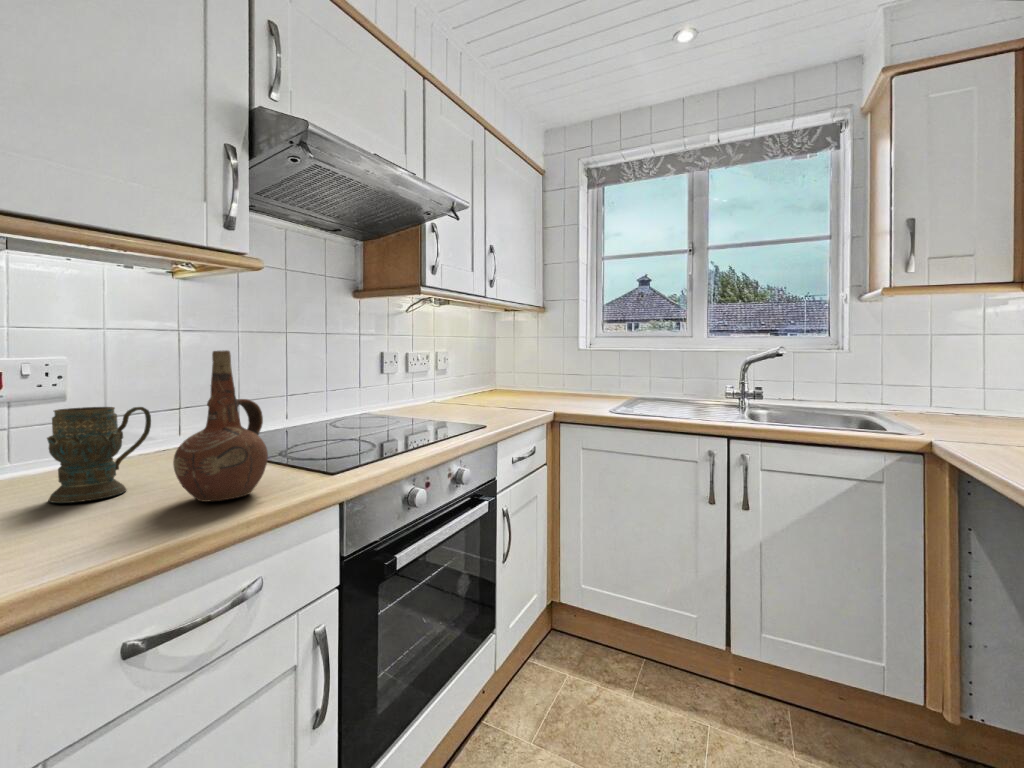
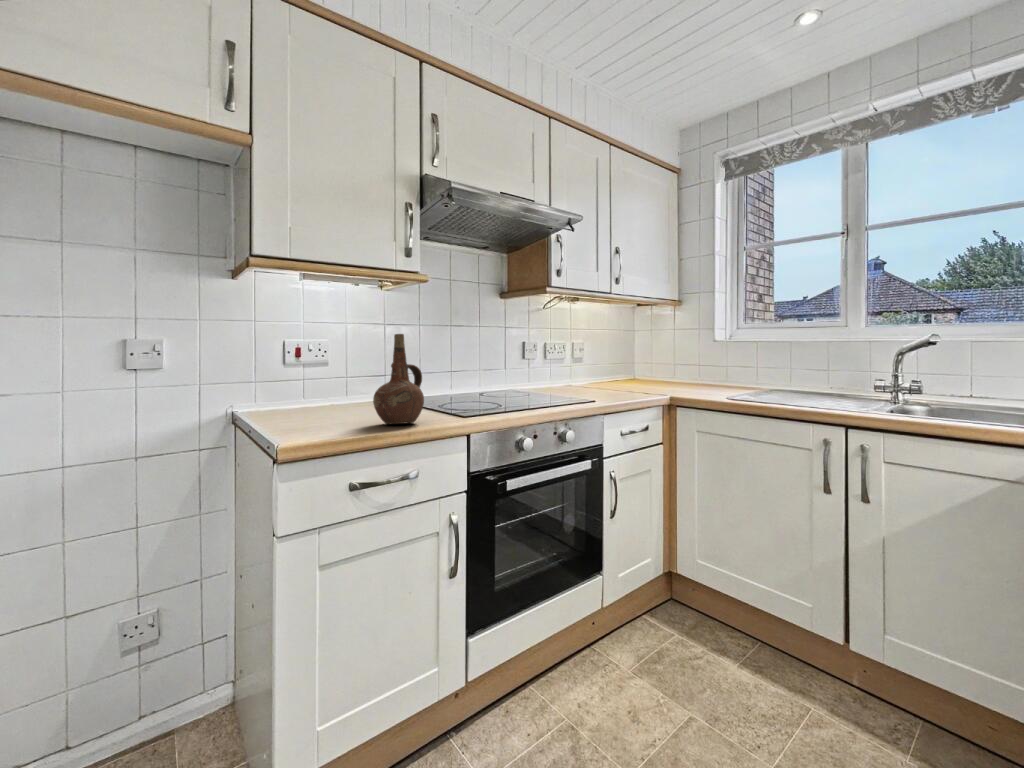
mug: present [47,407,151,503] -> none [312,370,362,422]

